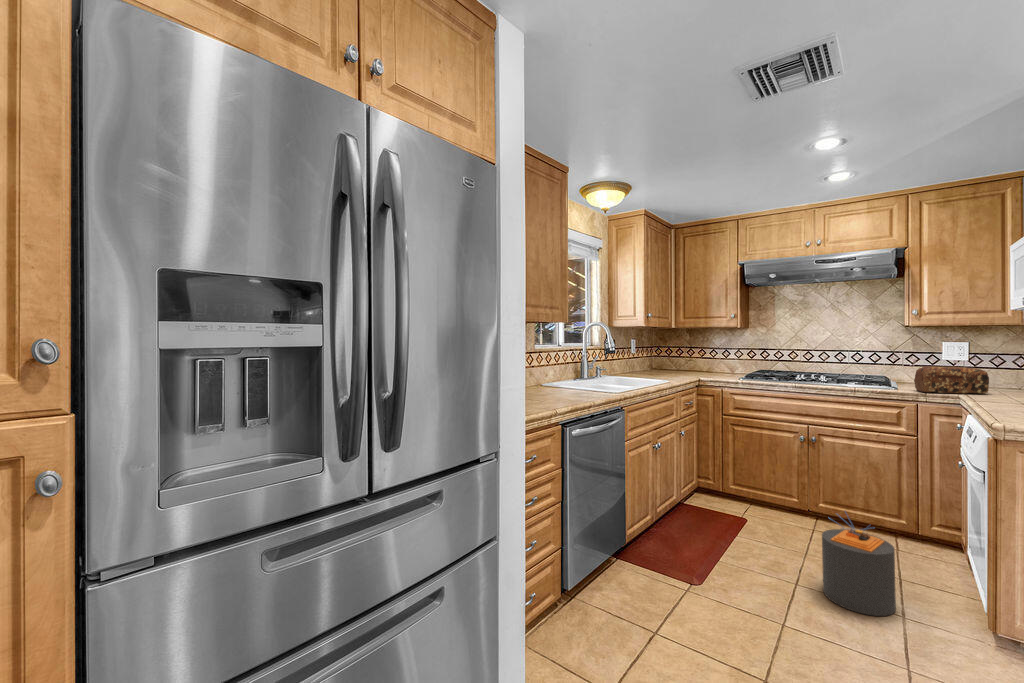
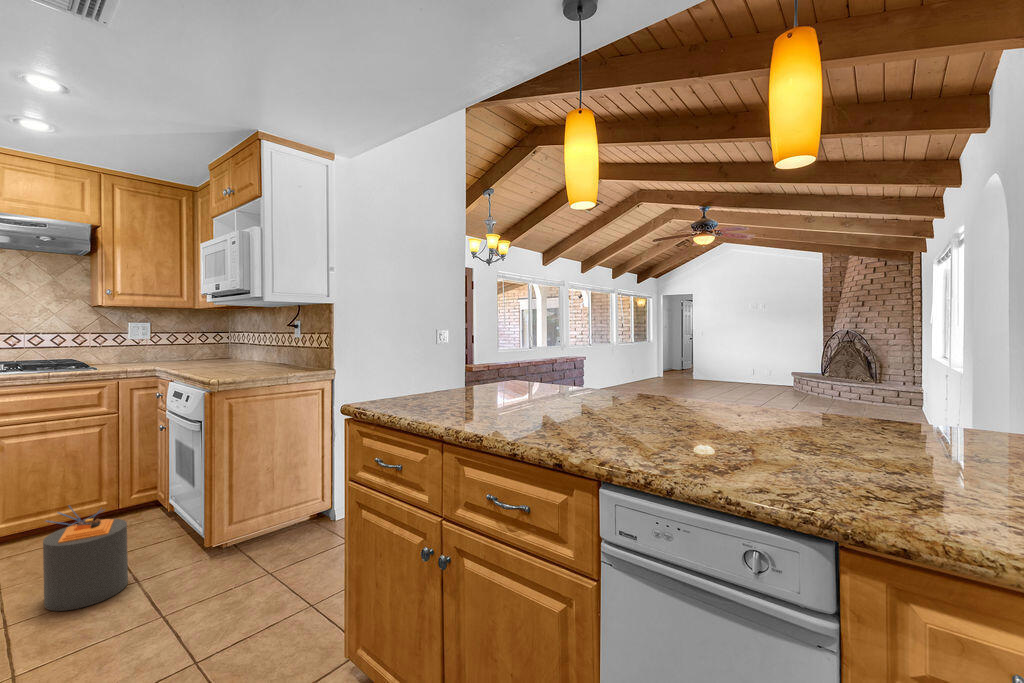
bread loaf: present [914,366,989,394] -> none [116,345,179,370]

